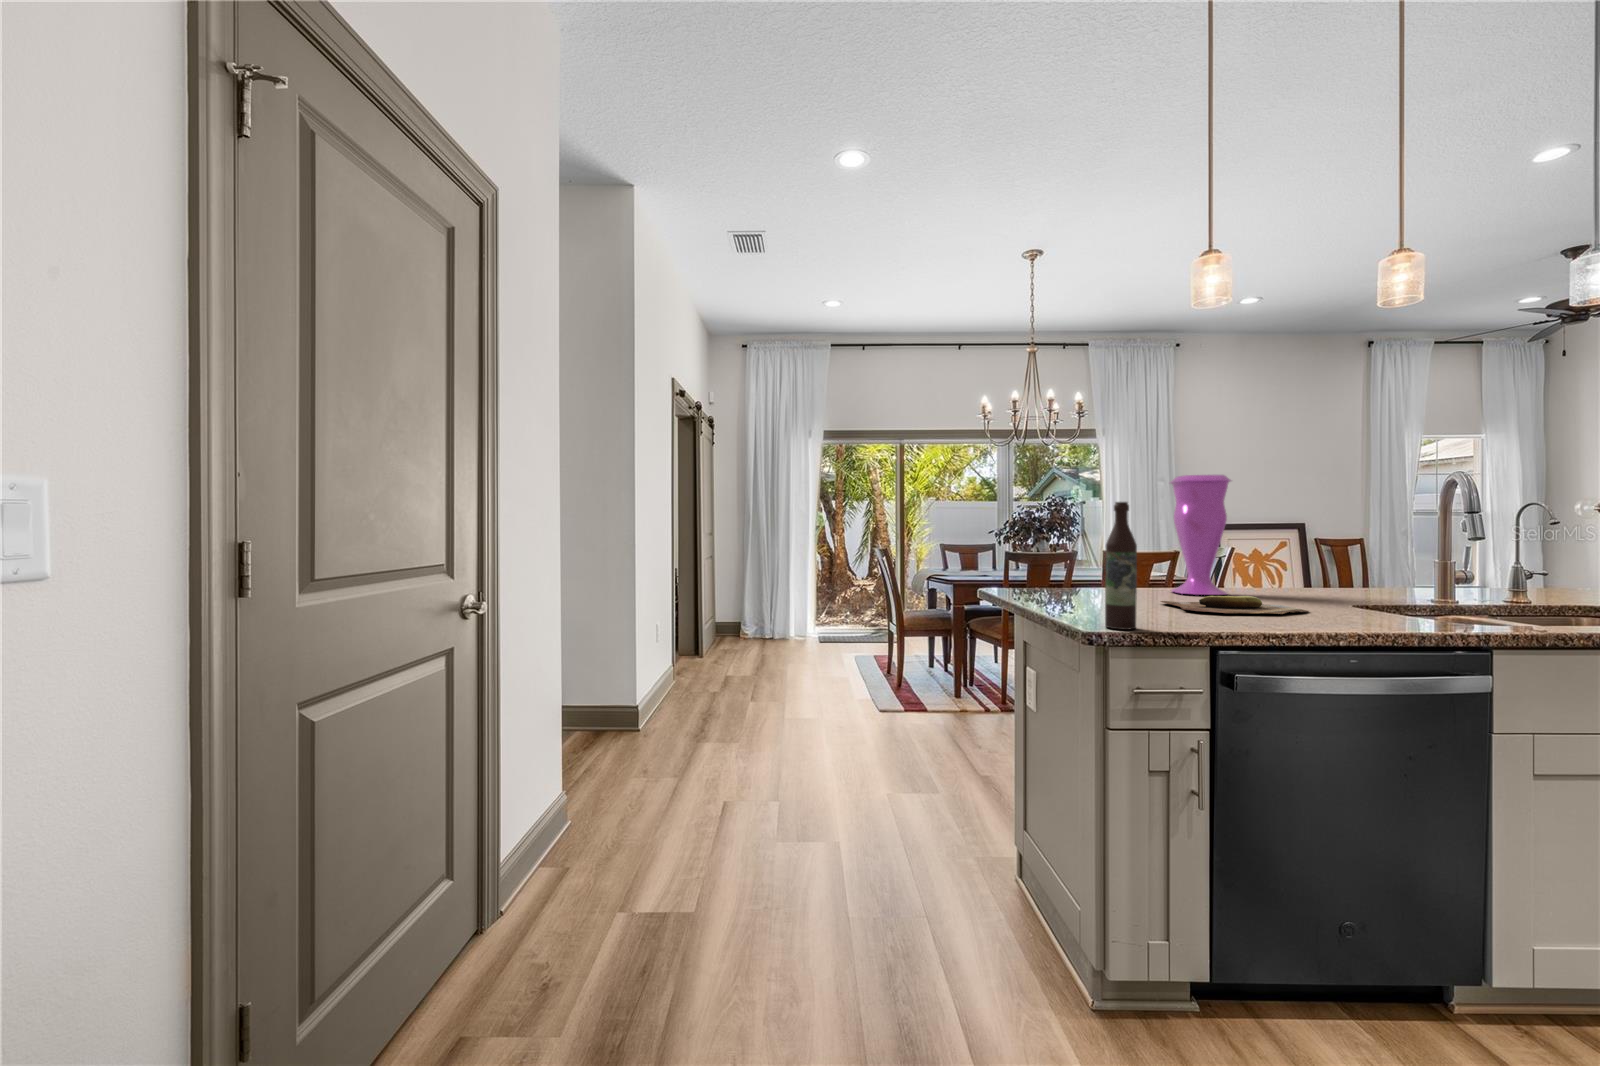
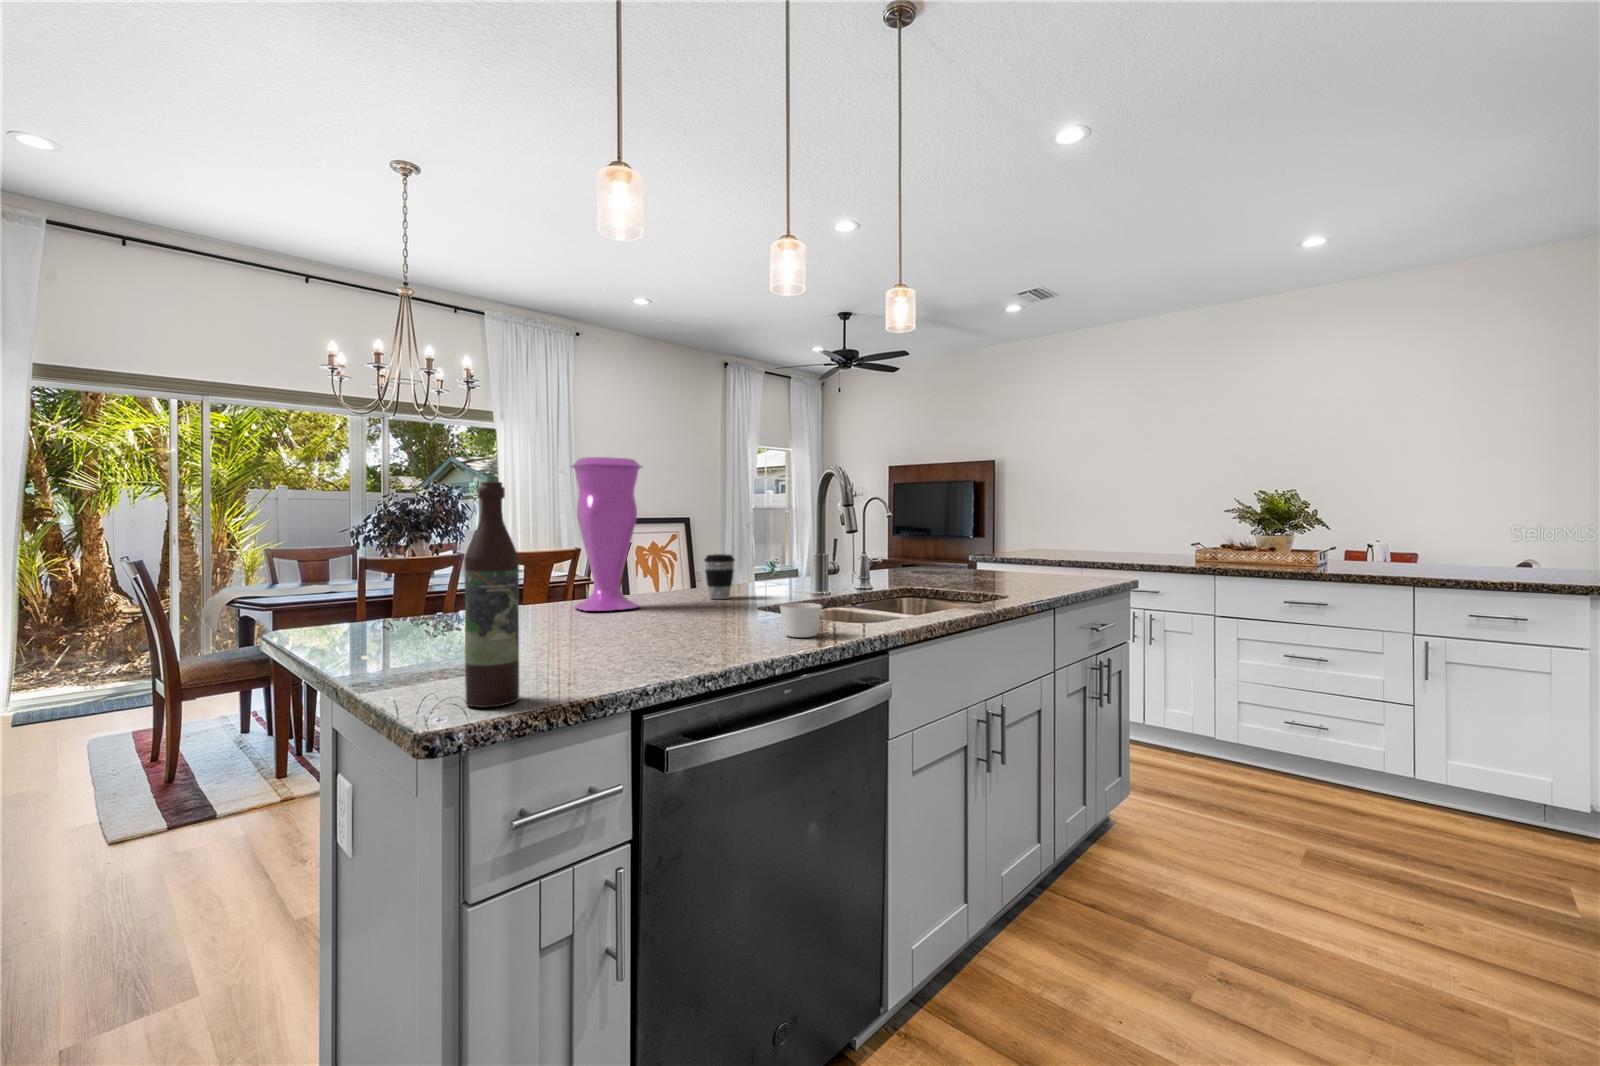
coffee cup: none [1296,555,1330,595] -> present [705,554,735,599]
candle: none [1358,595,1405,624] -> present [780,603,822,637]
cutting board: present [1161,596,1308,614] -> none [560,613,729,643]

